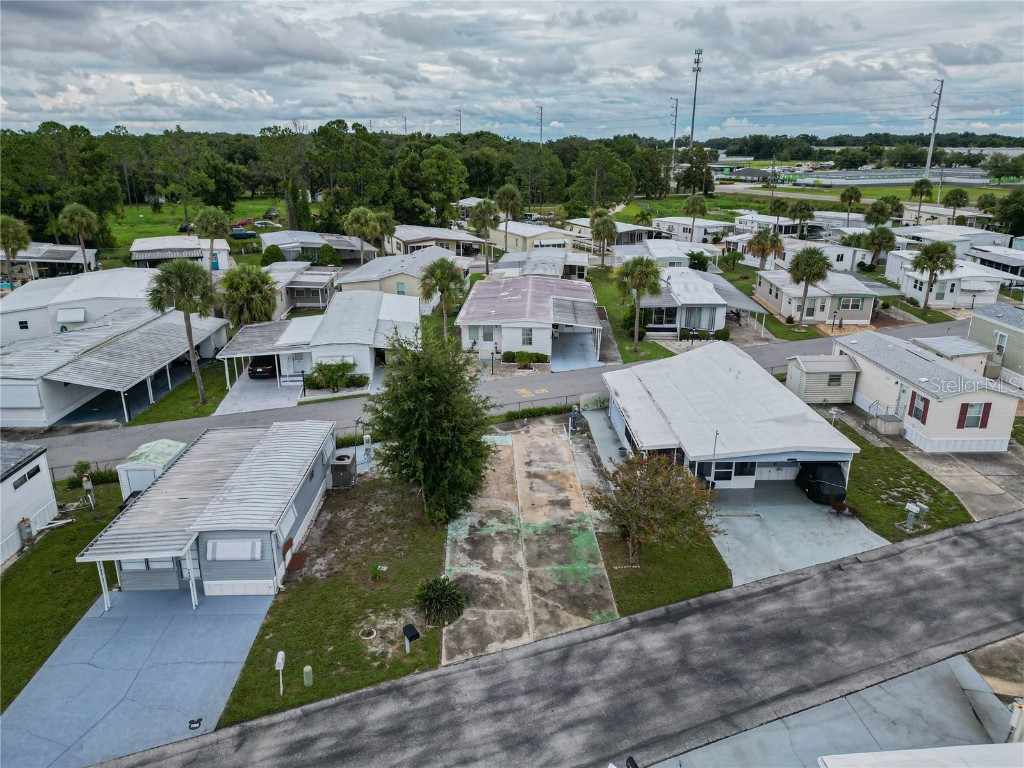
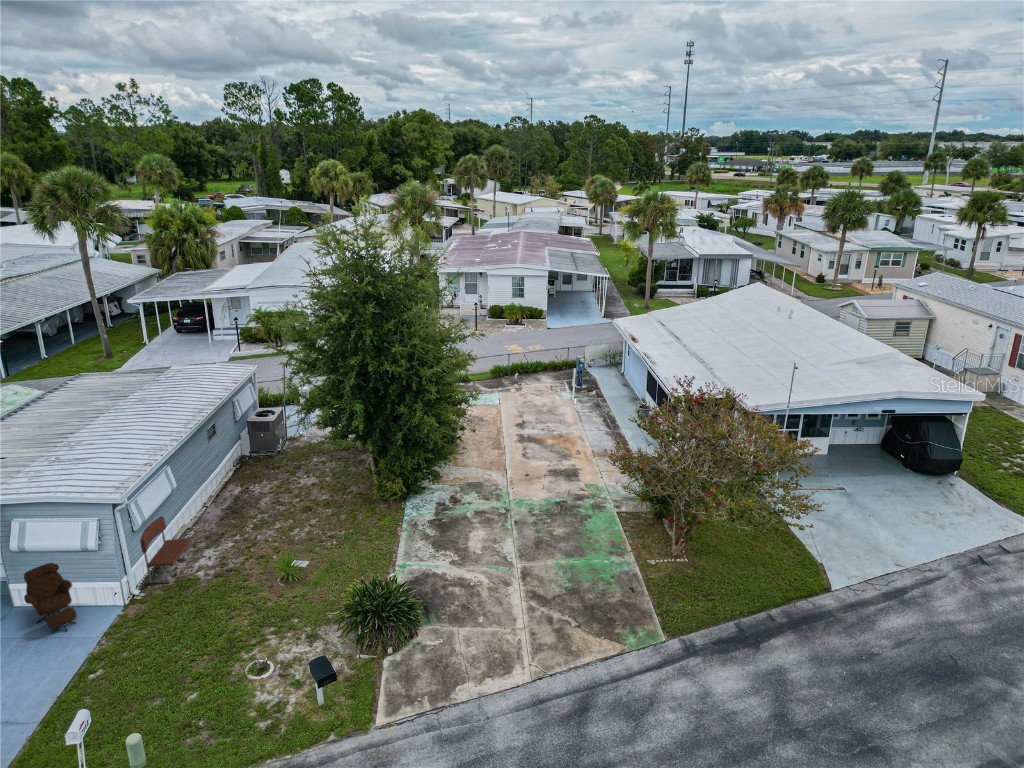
lounge chair: present [830,488,858,517] -> present [24,563,76,633]

